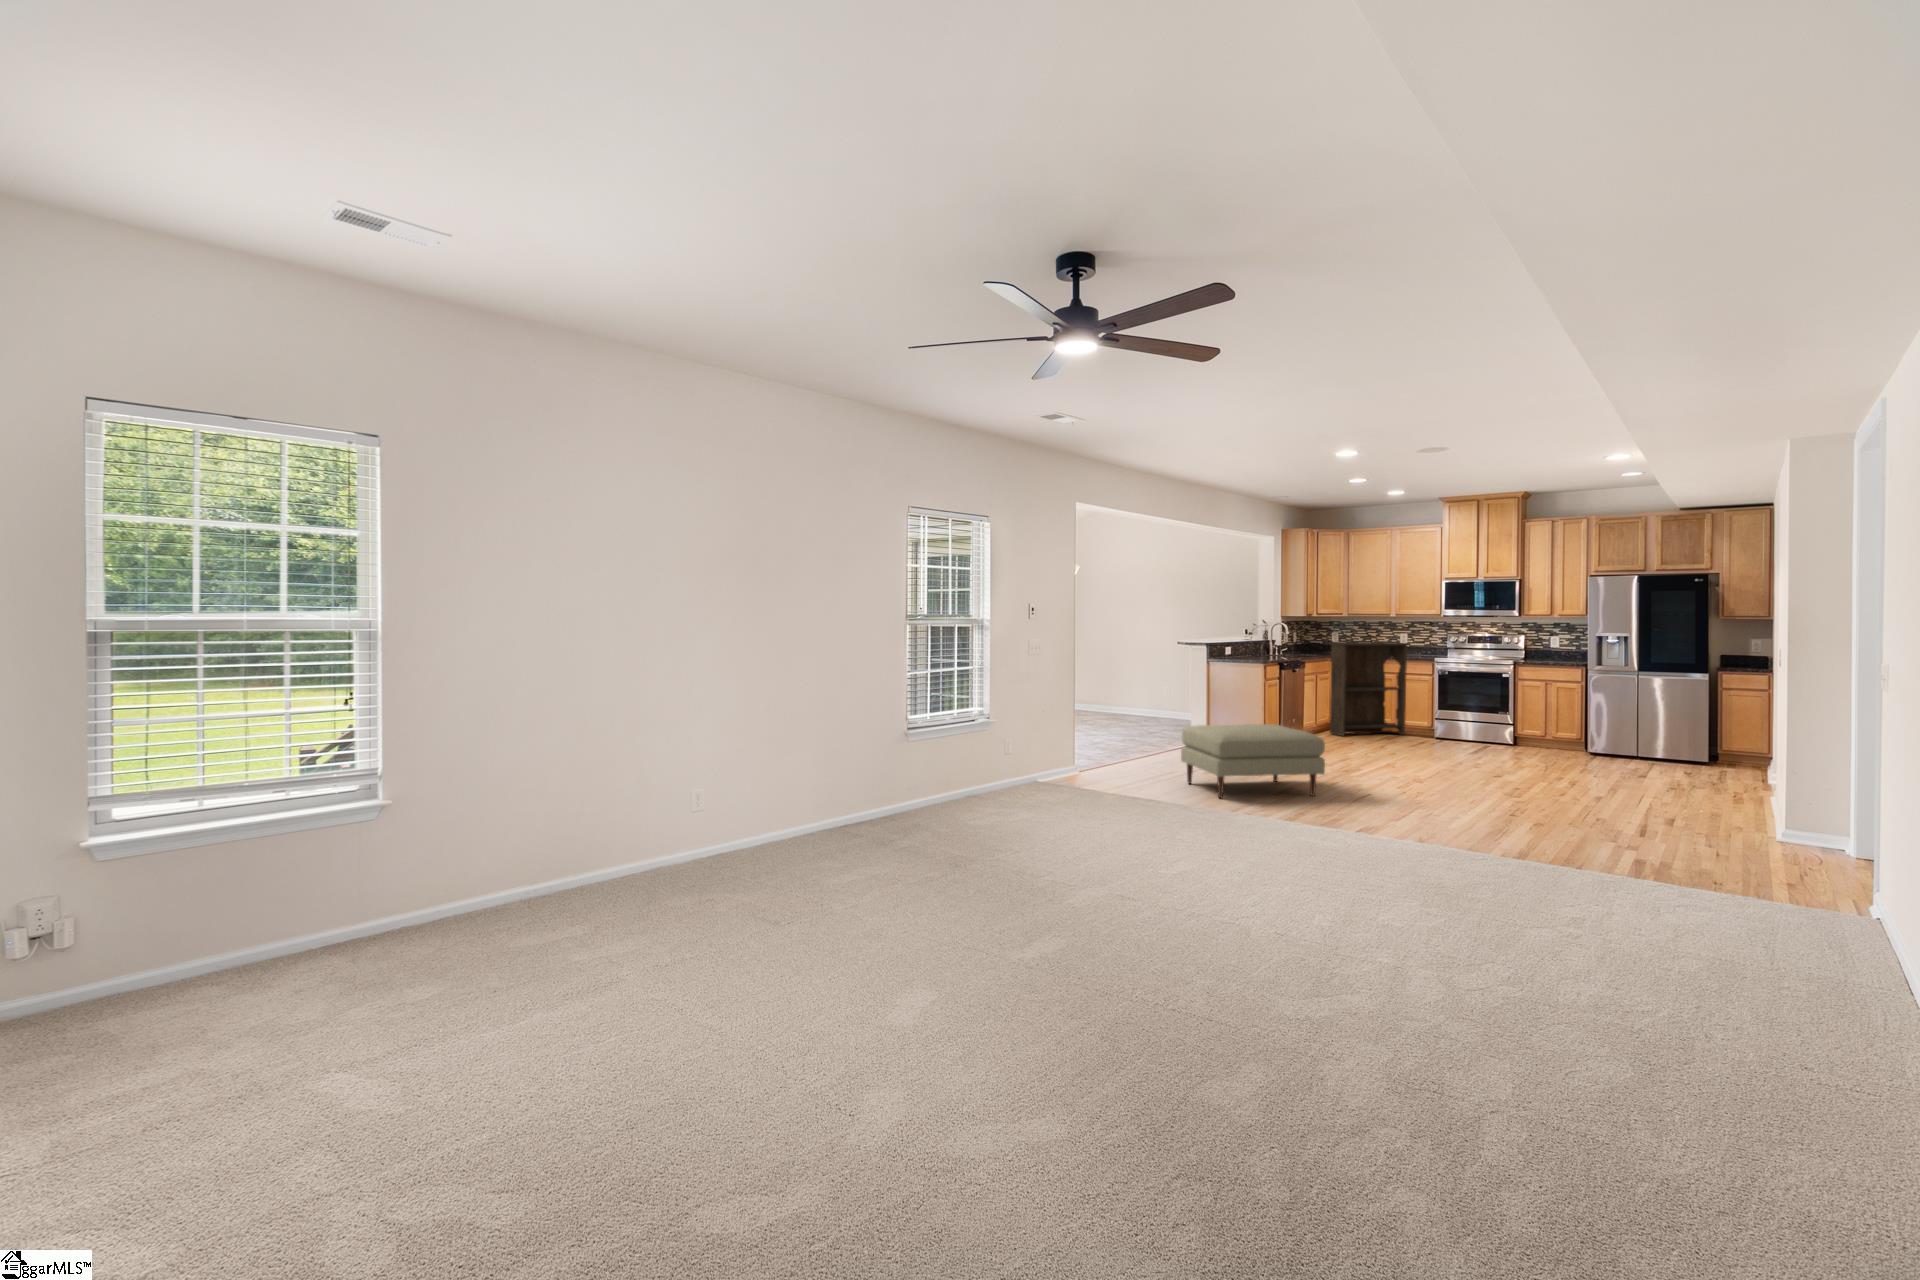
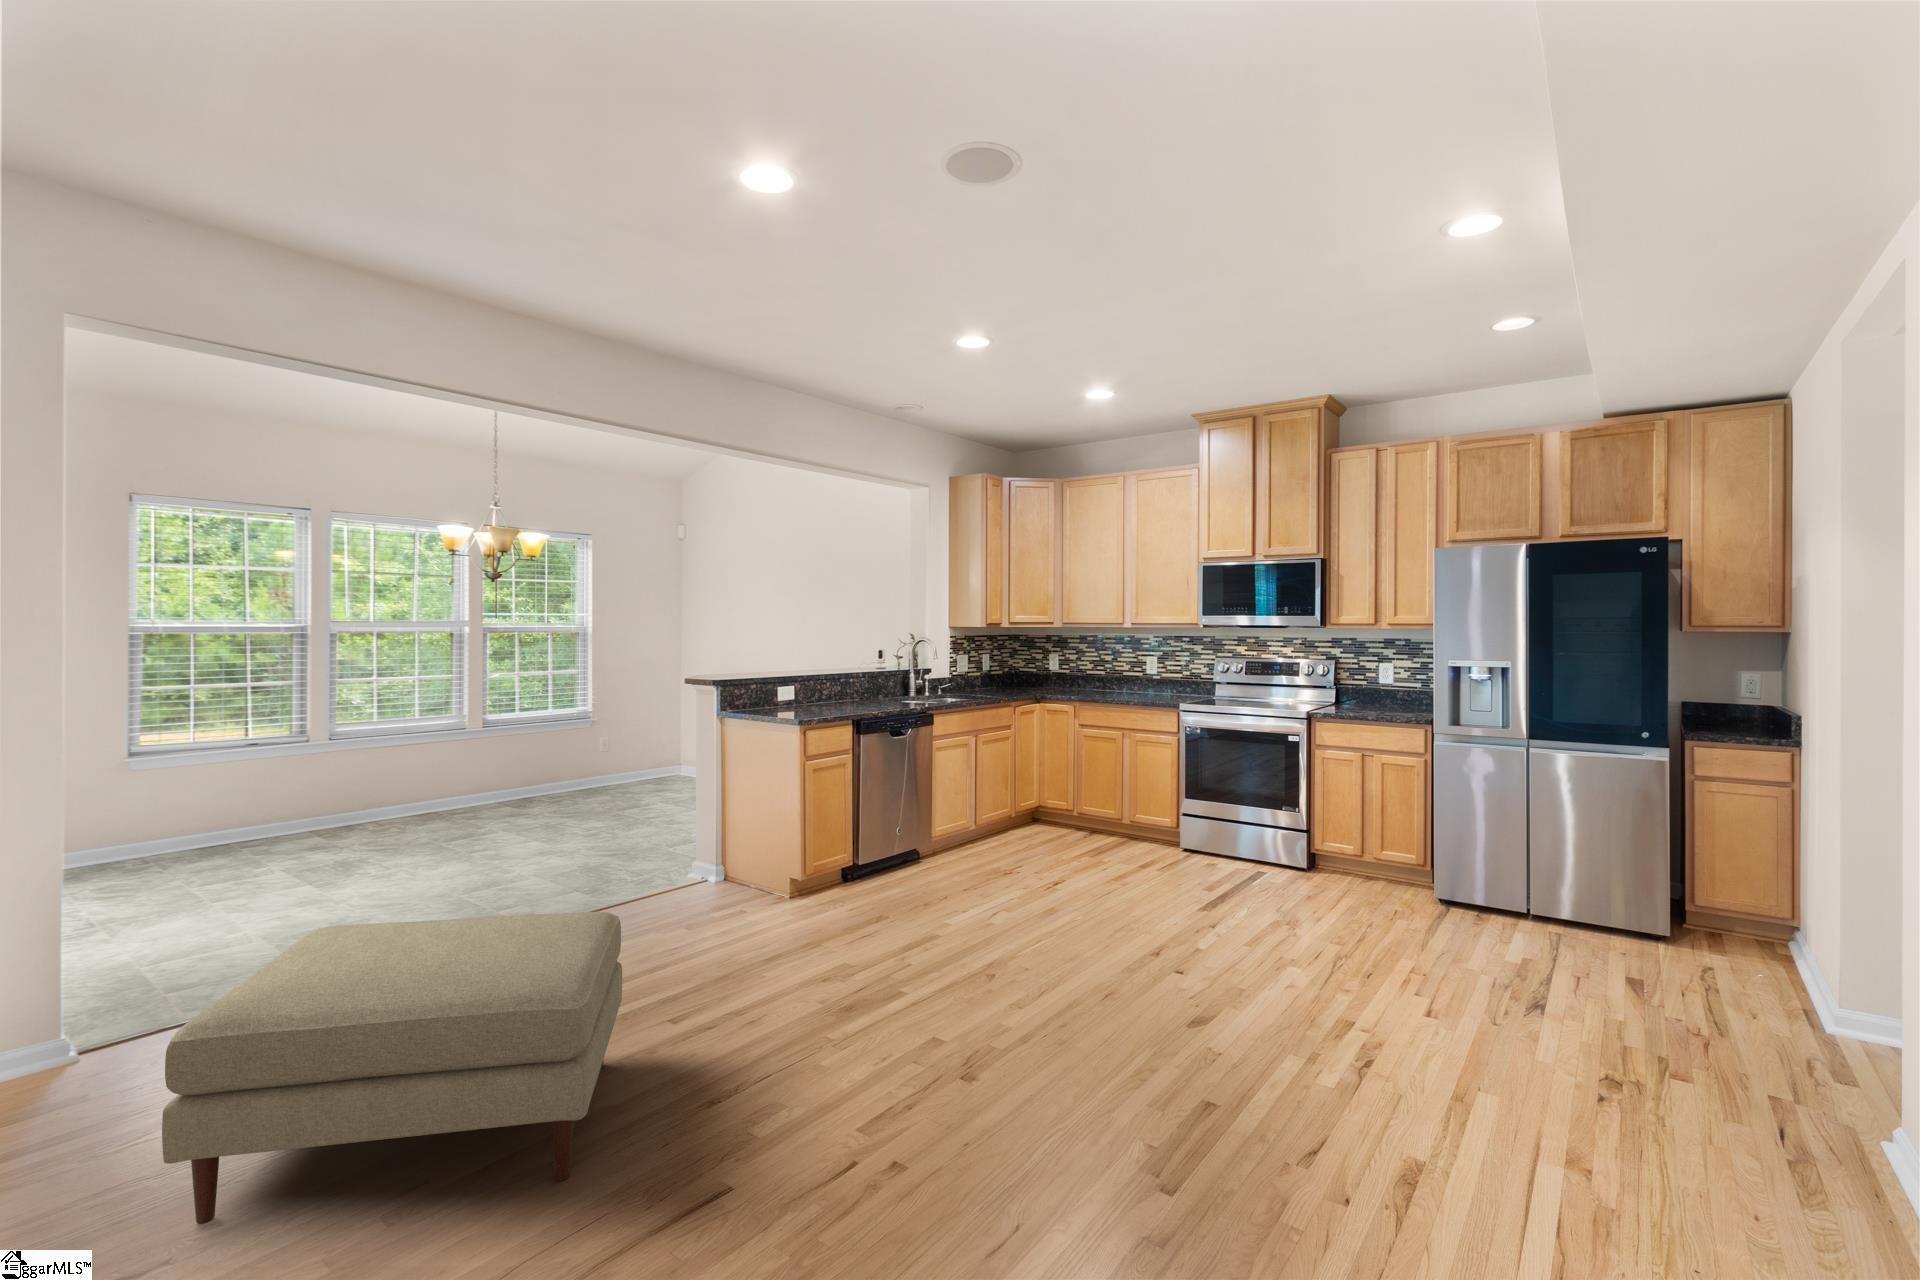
bookshelf: present [1330,642,1408,736] -> none [1006,672,1142,844]

